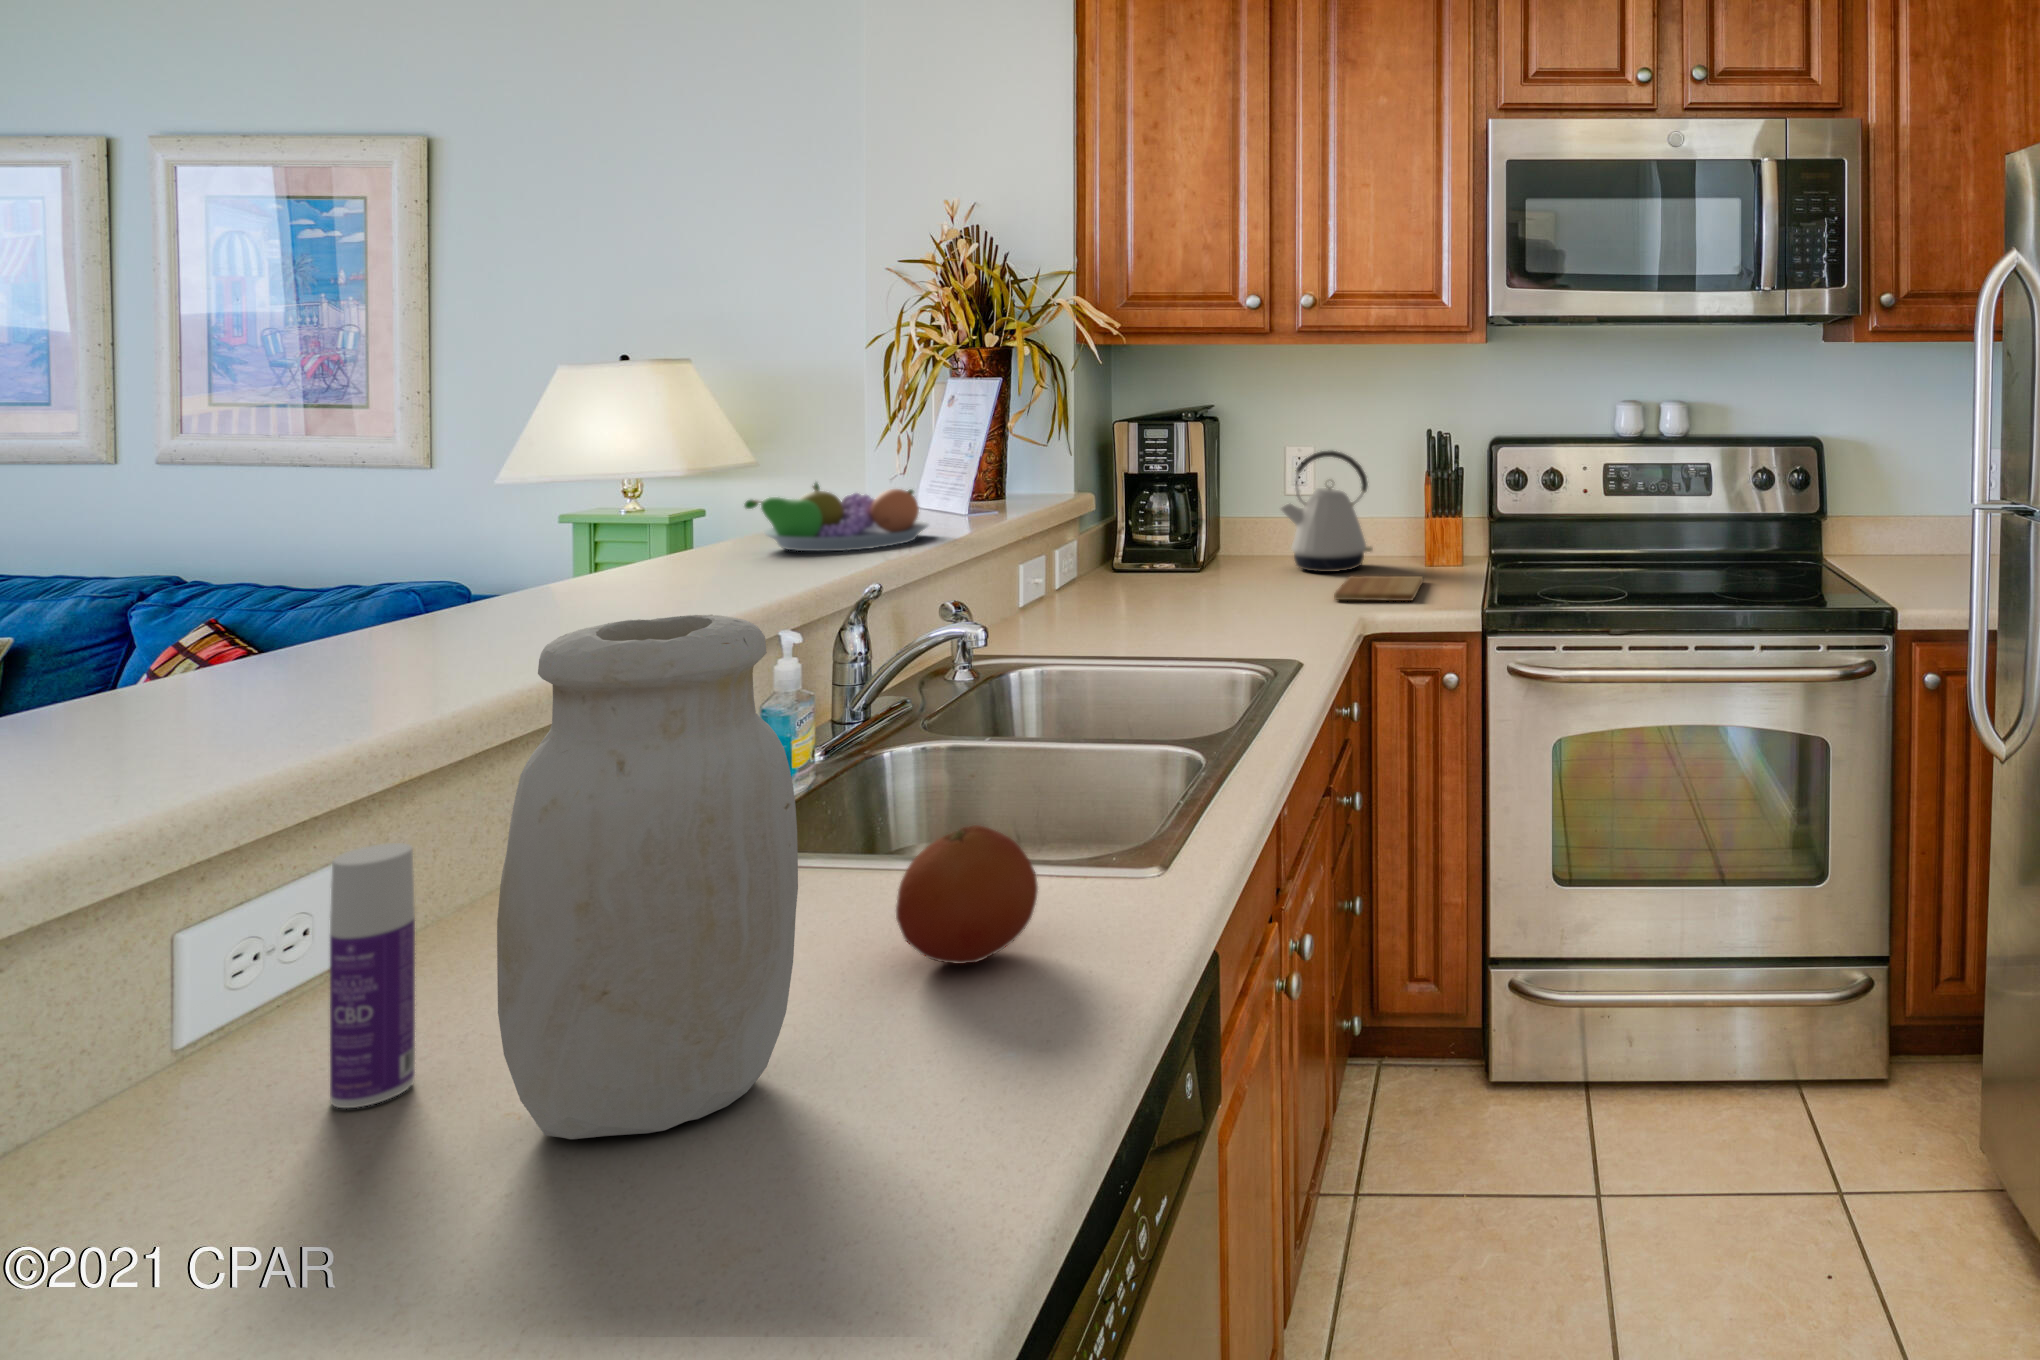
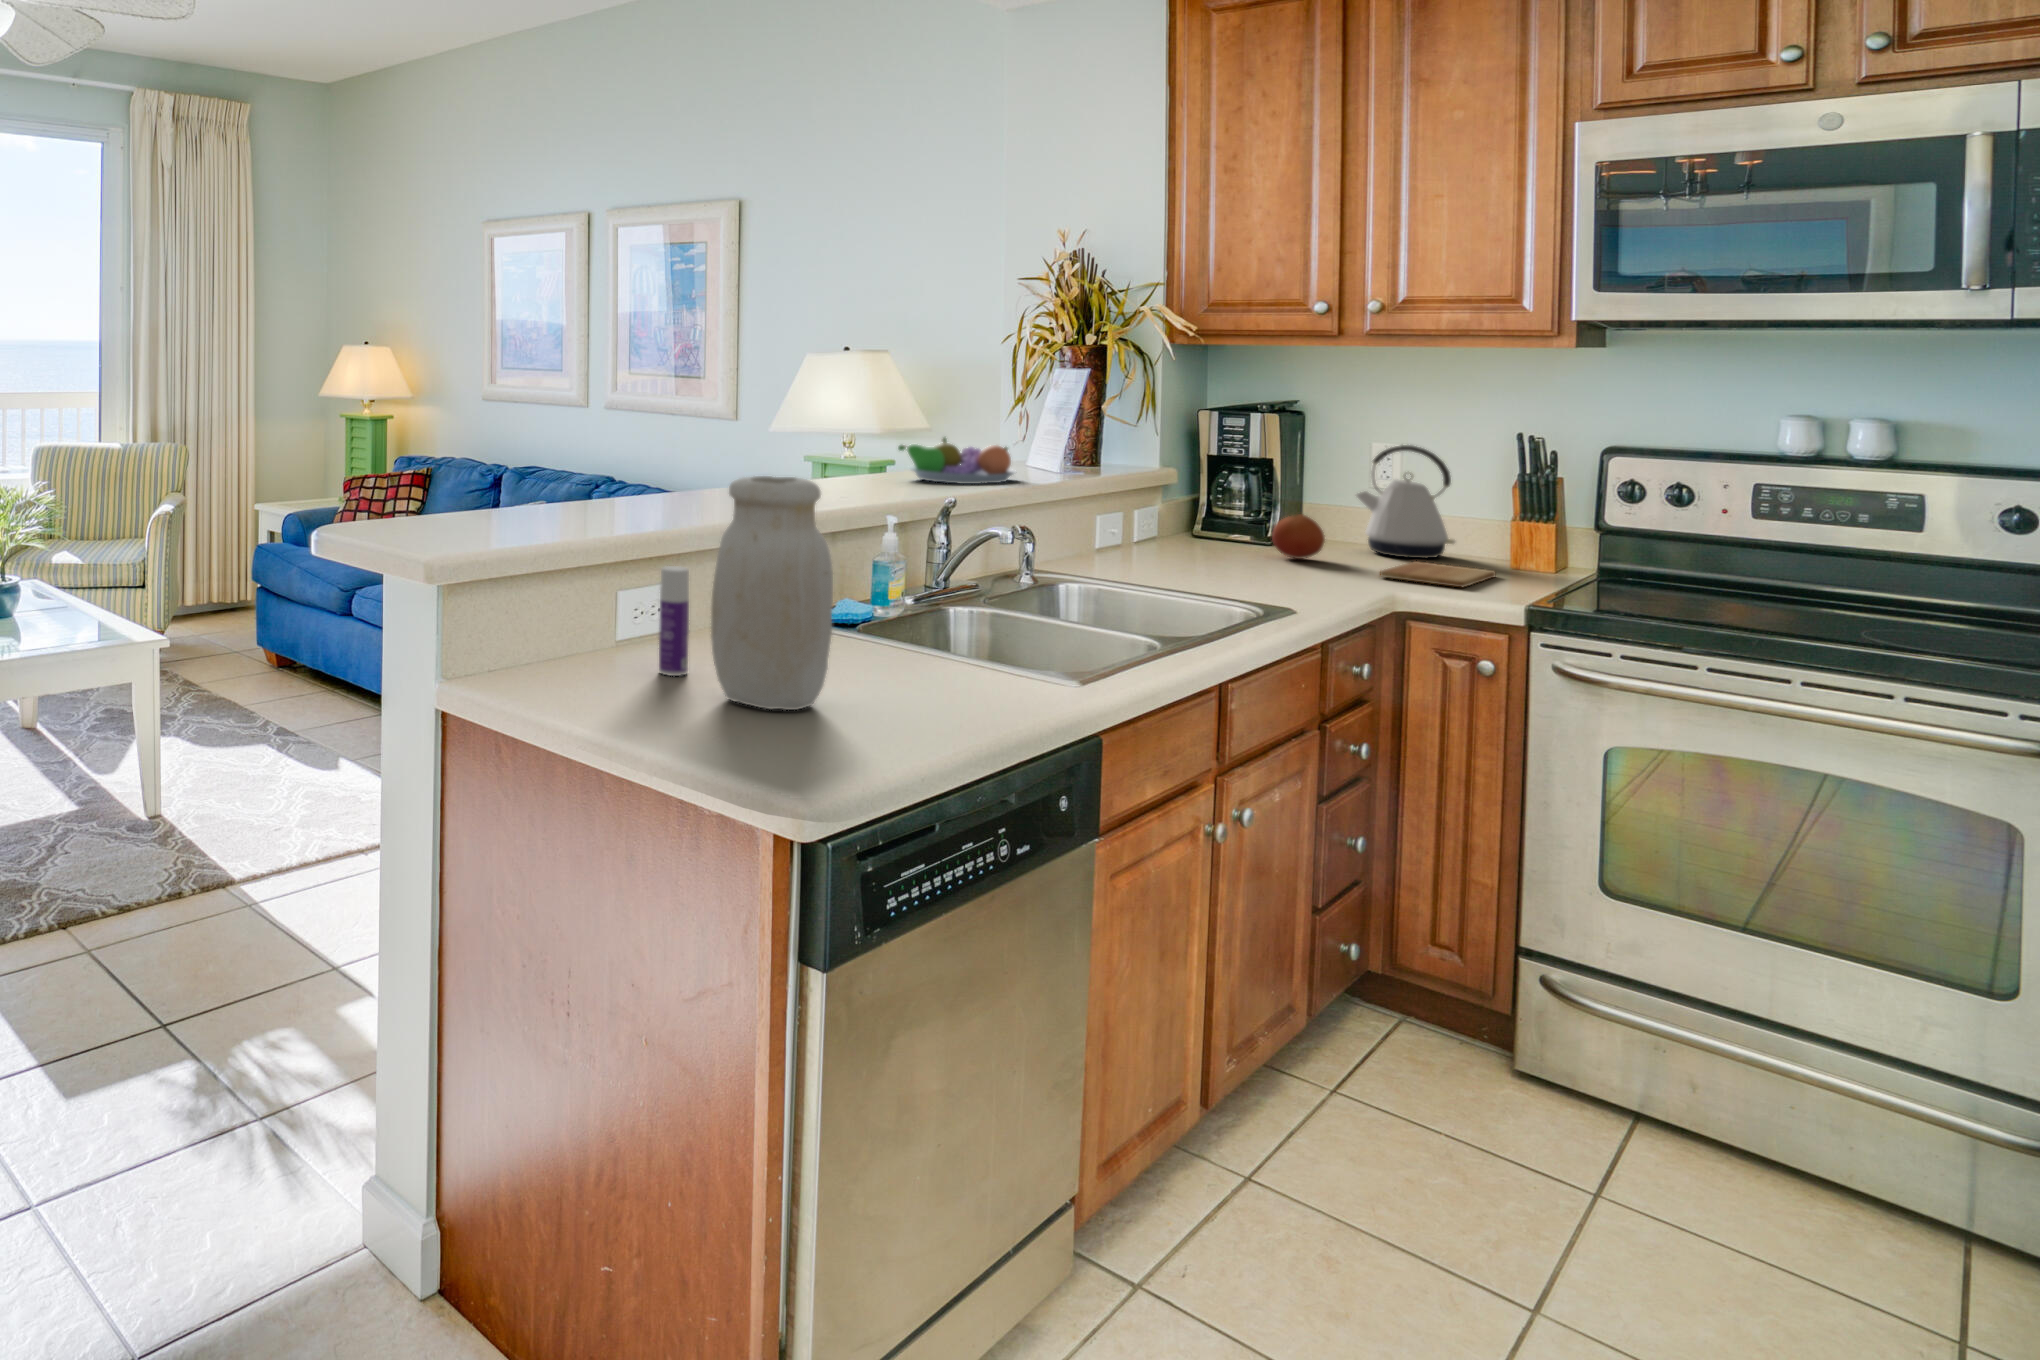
fruit: present [896,825,1038,964] -> present [1272,514,1325,559]

